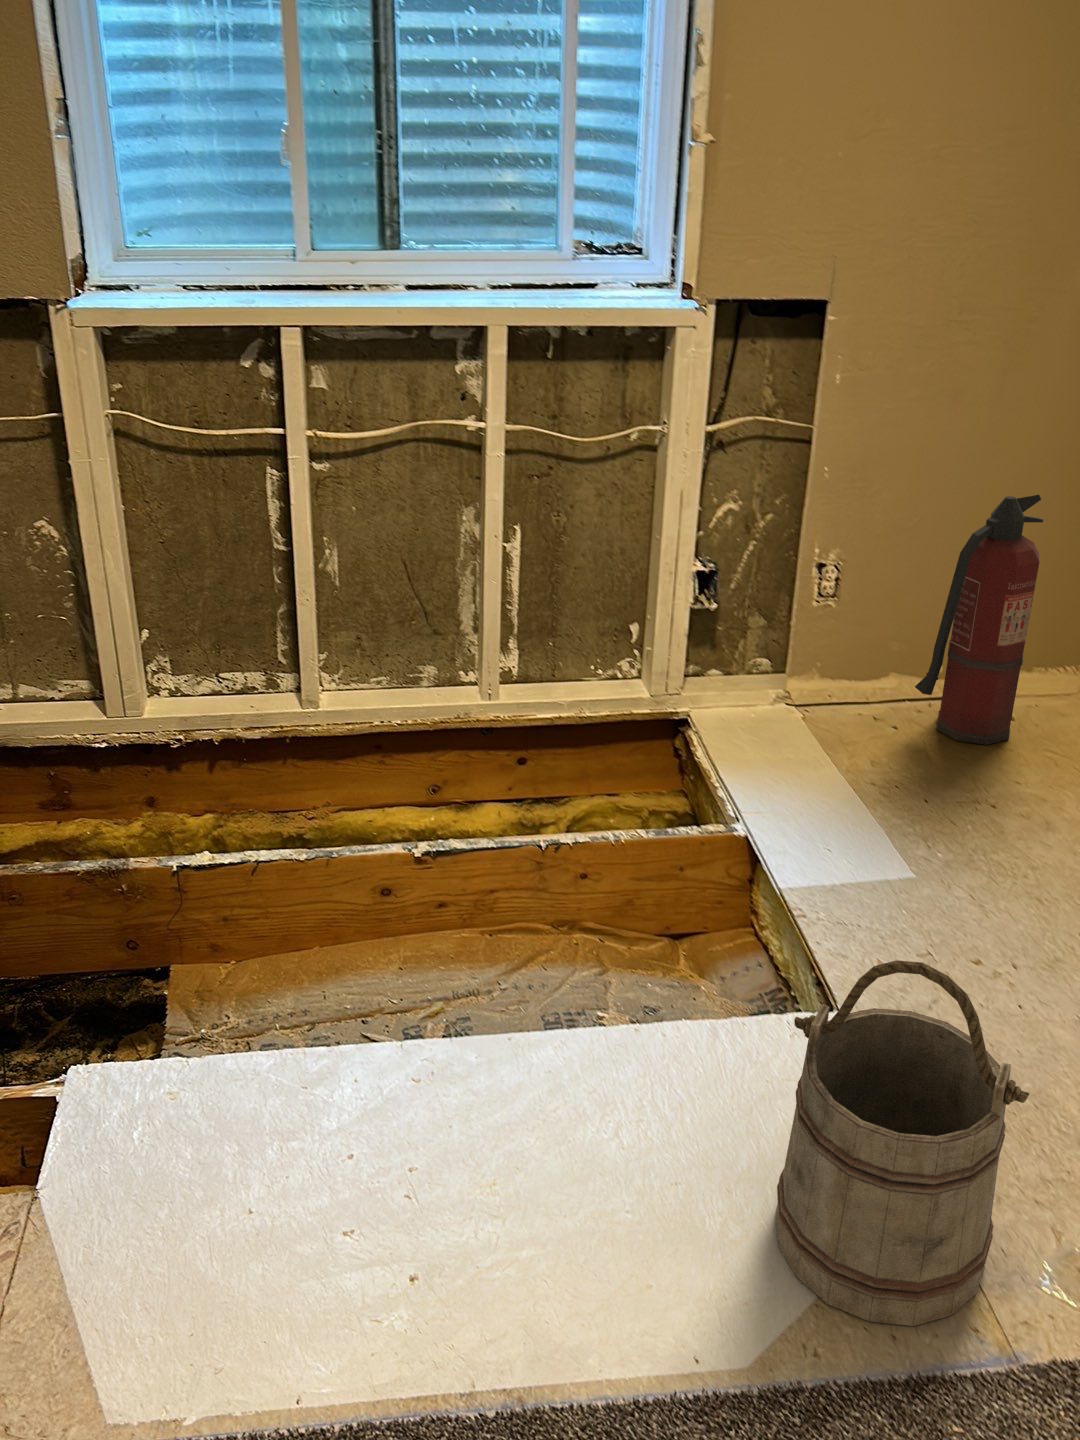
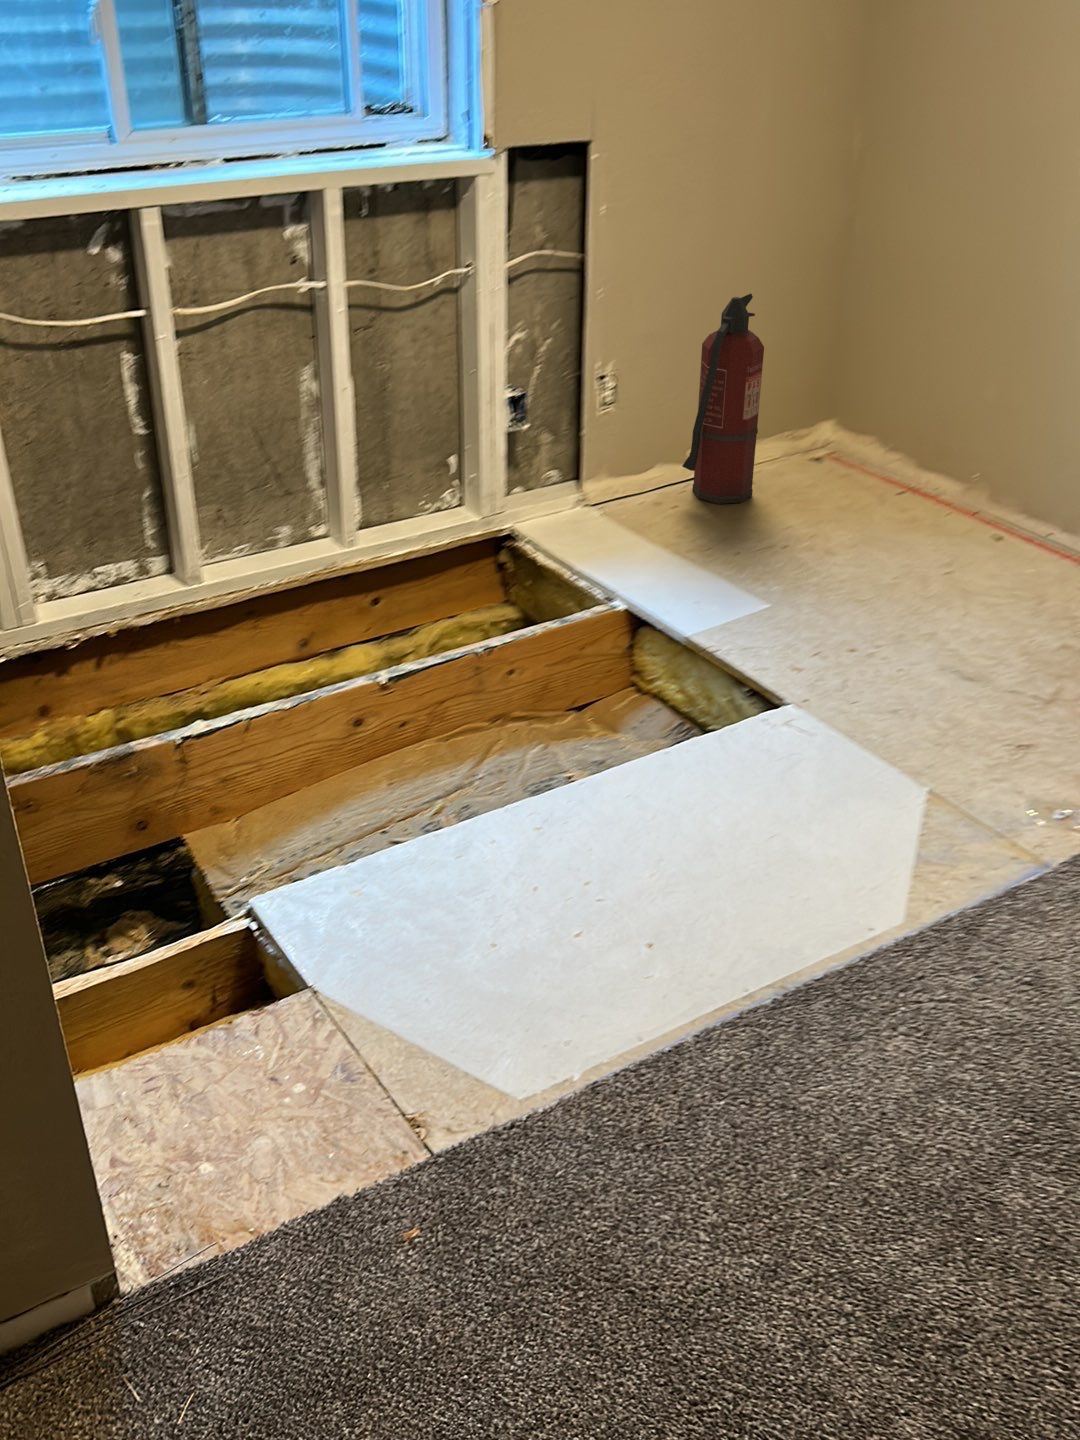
bucket: present [776,960,1029,1326] -> none [841,599,1023,856]

